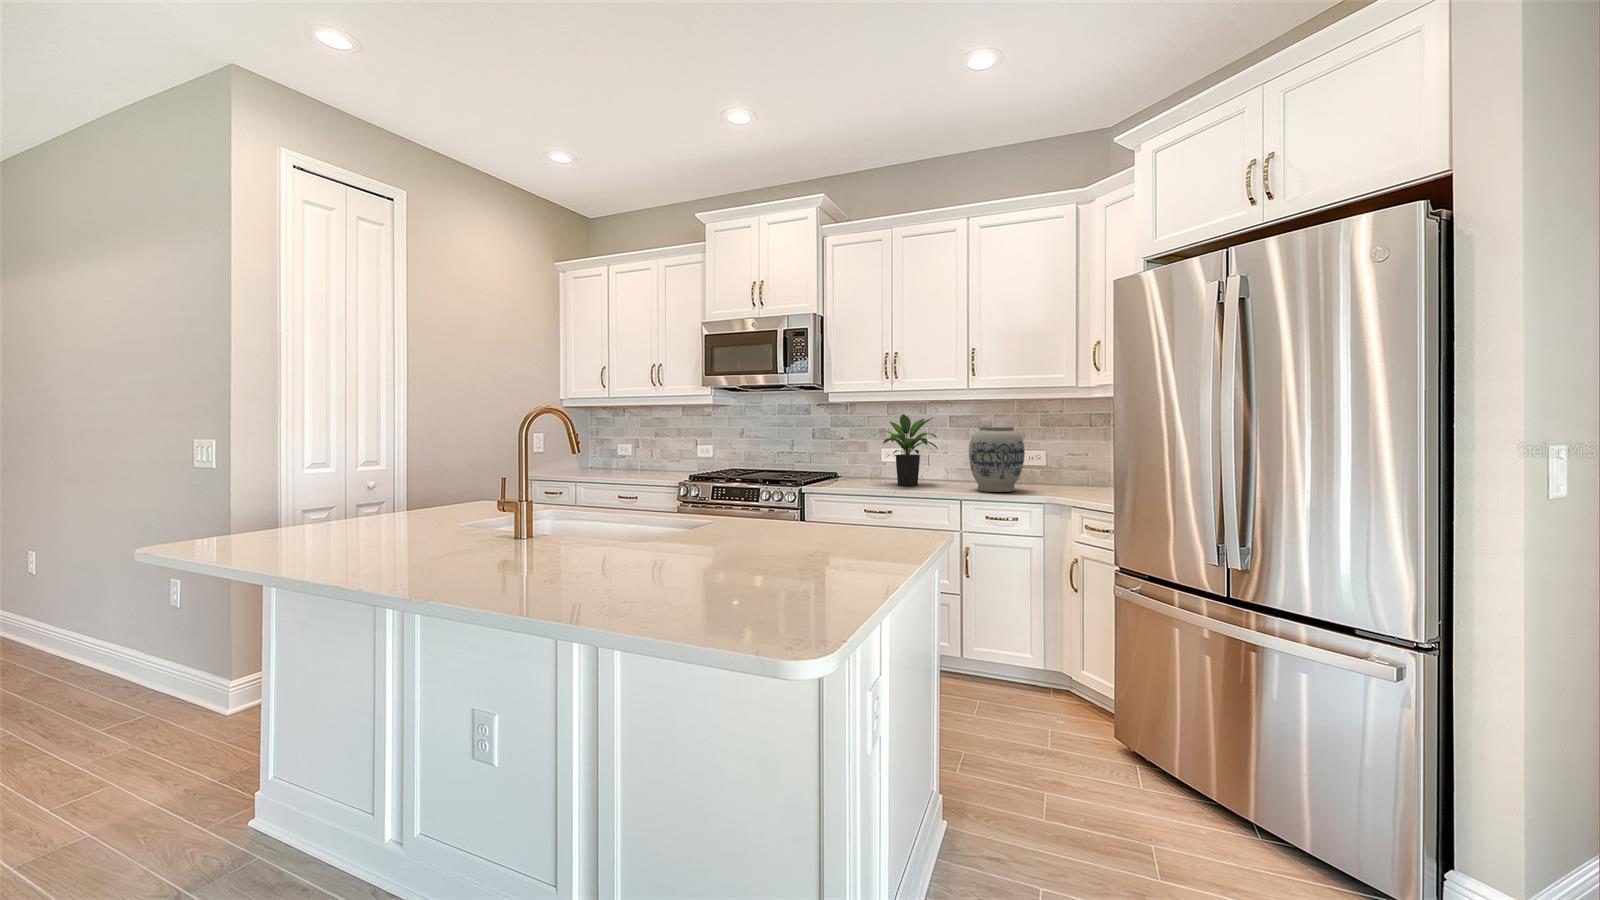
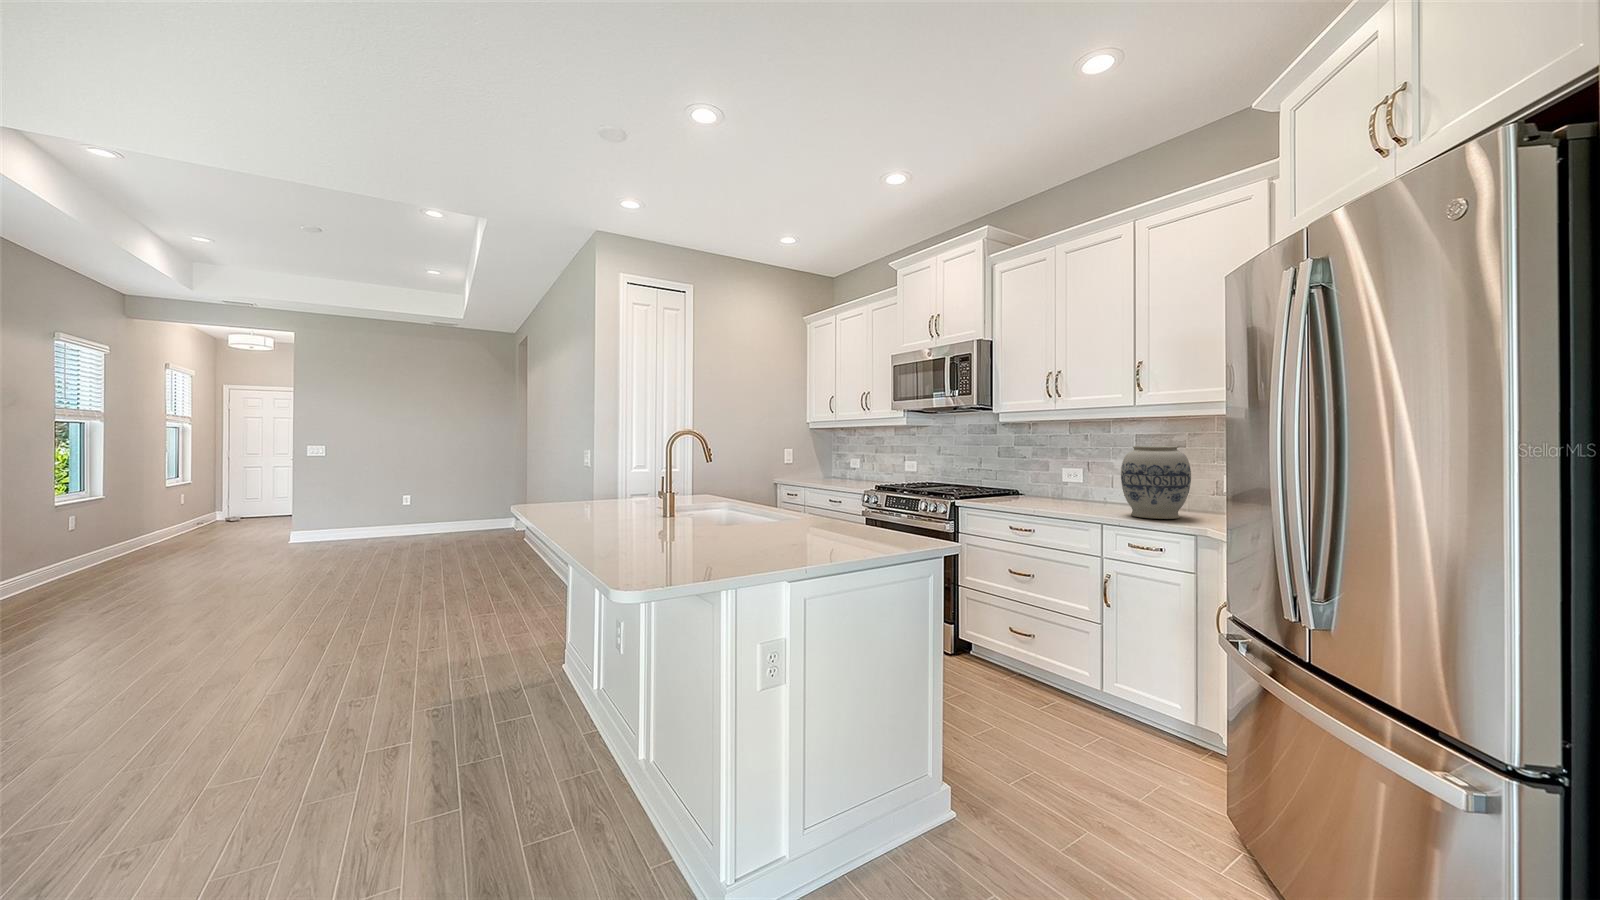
potted plant: present [875,414,938,486] -> none [1027,433,1099,506]

